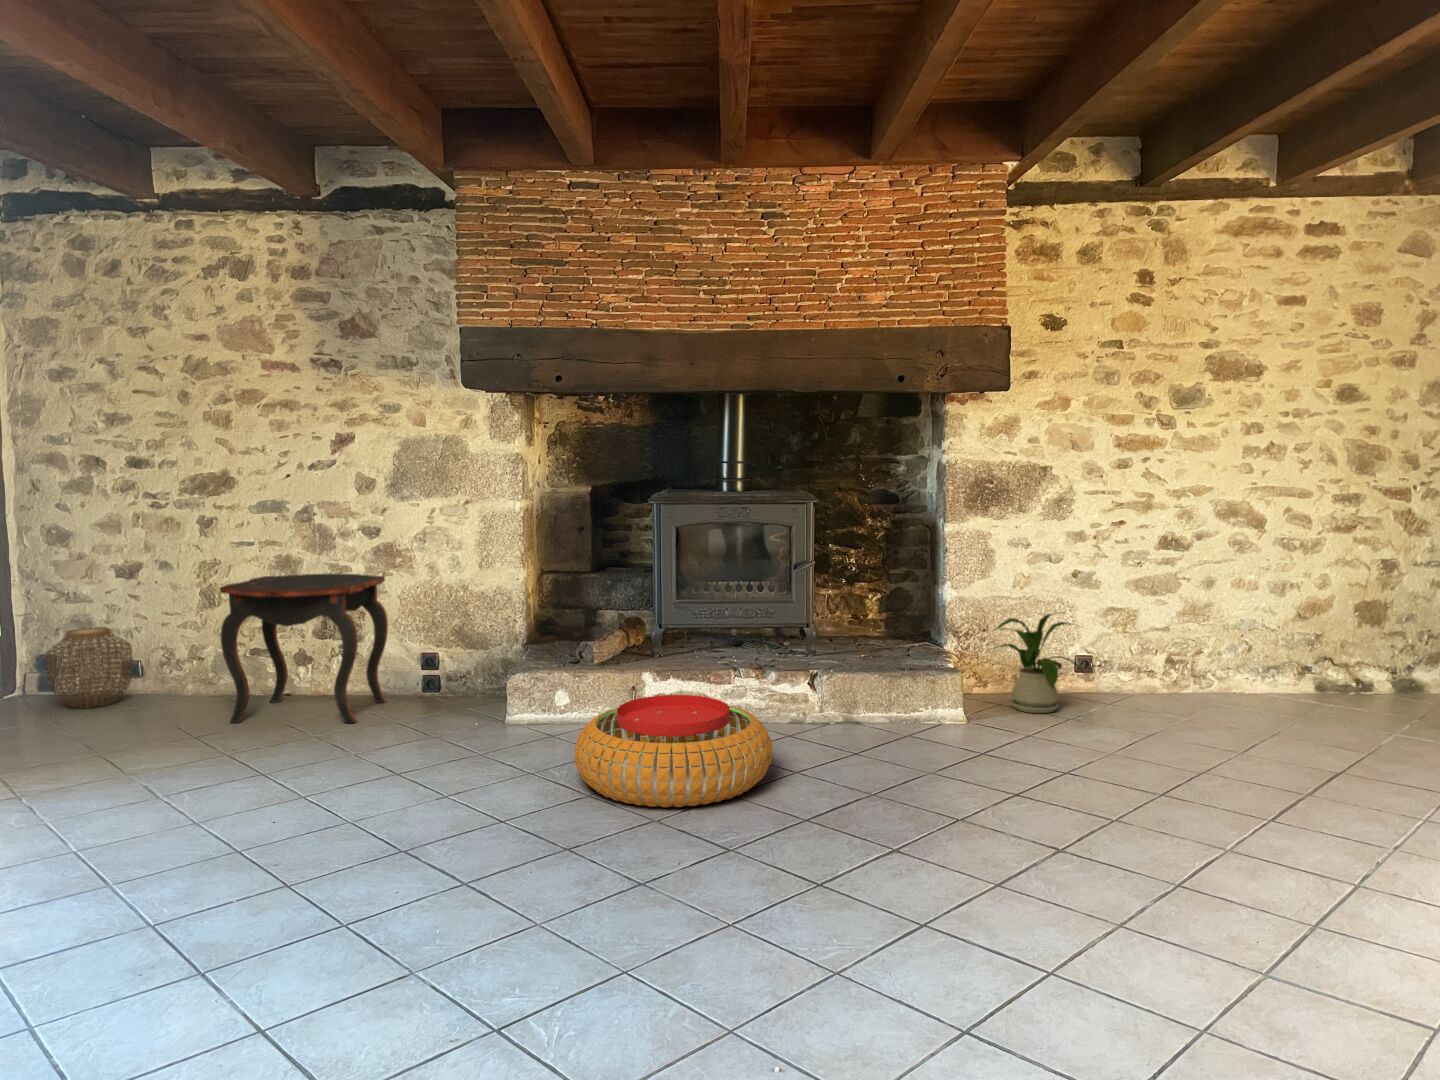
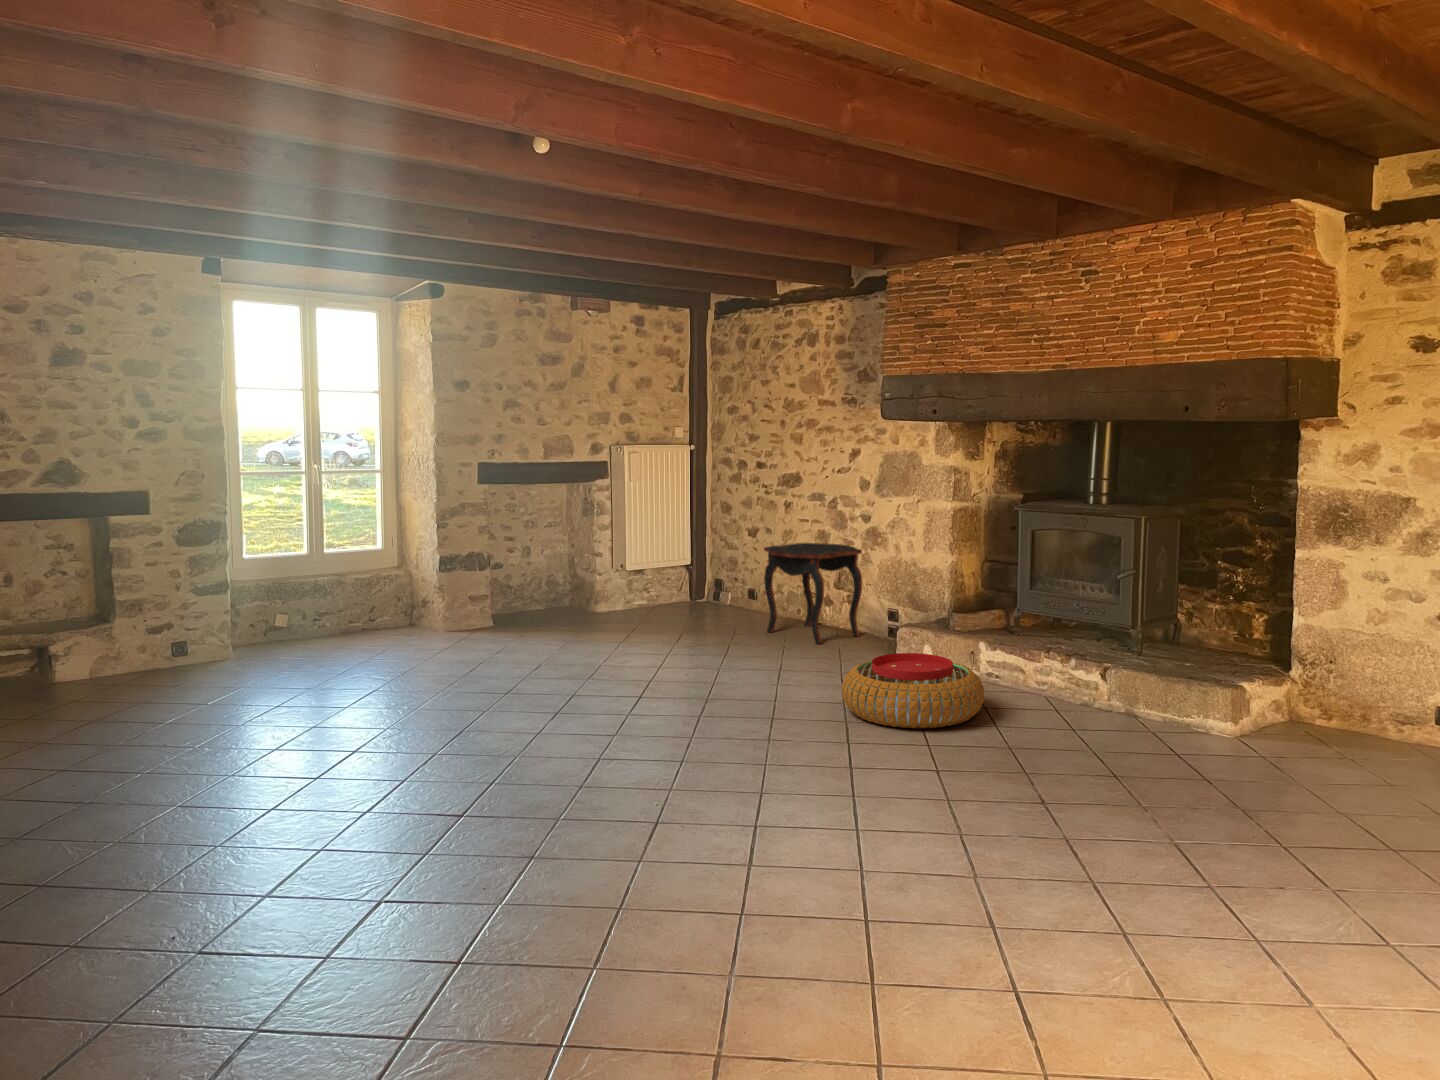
house plant: present [991,612,1085,713] -> none [1288,651,1394,754]
woven basket: present [46,627,133,708] -> none [709,564,752,612]

